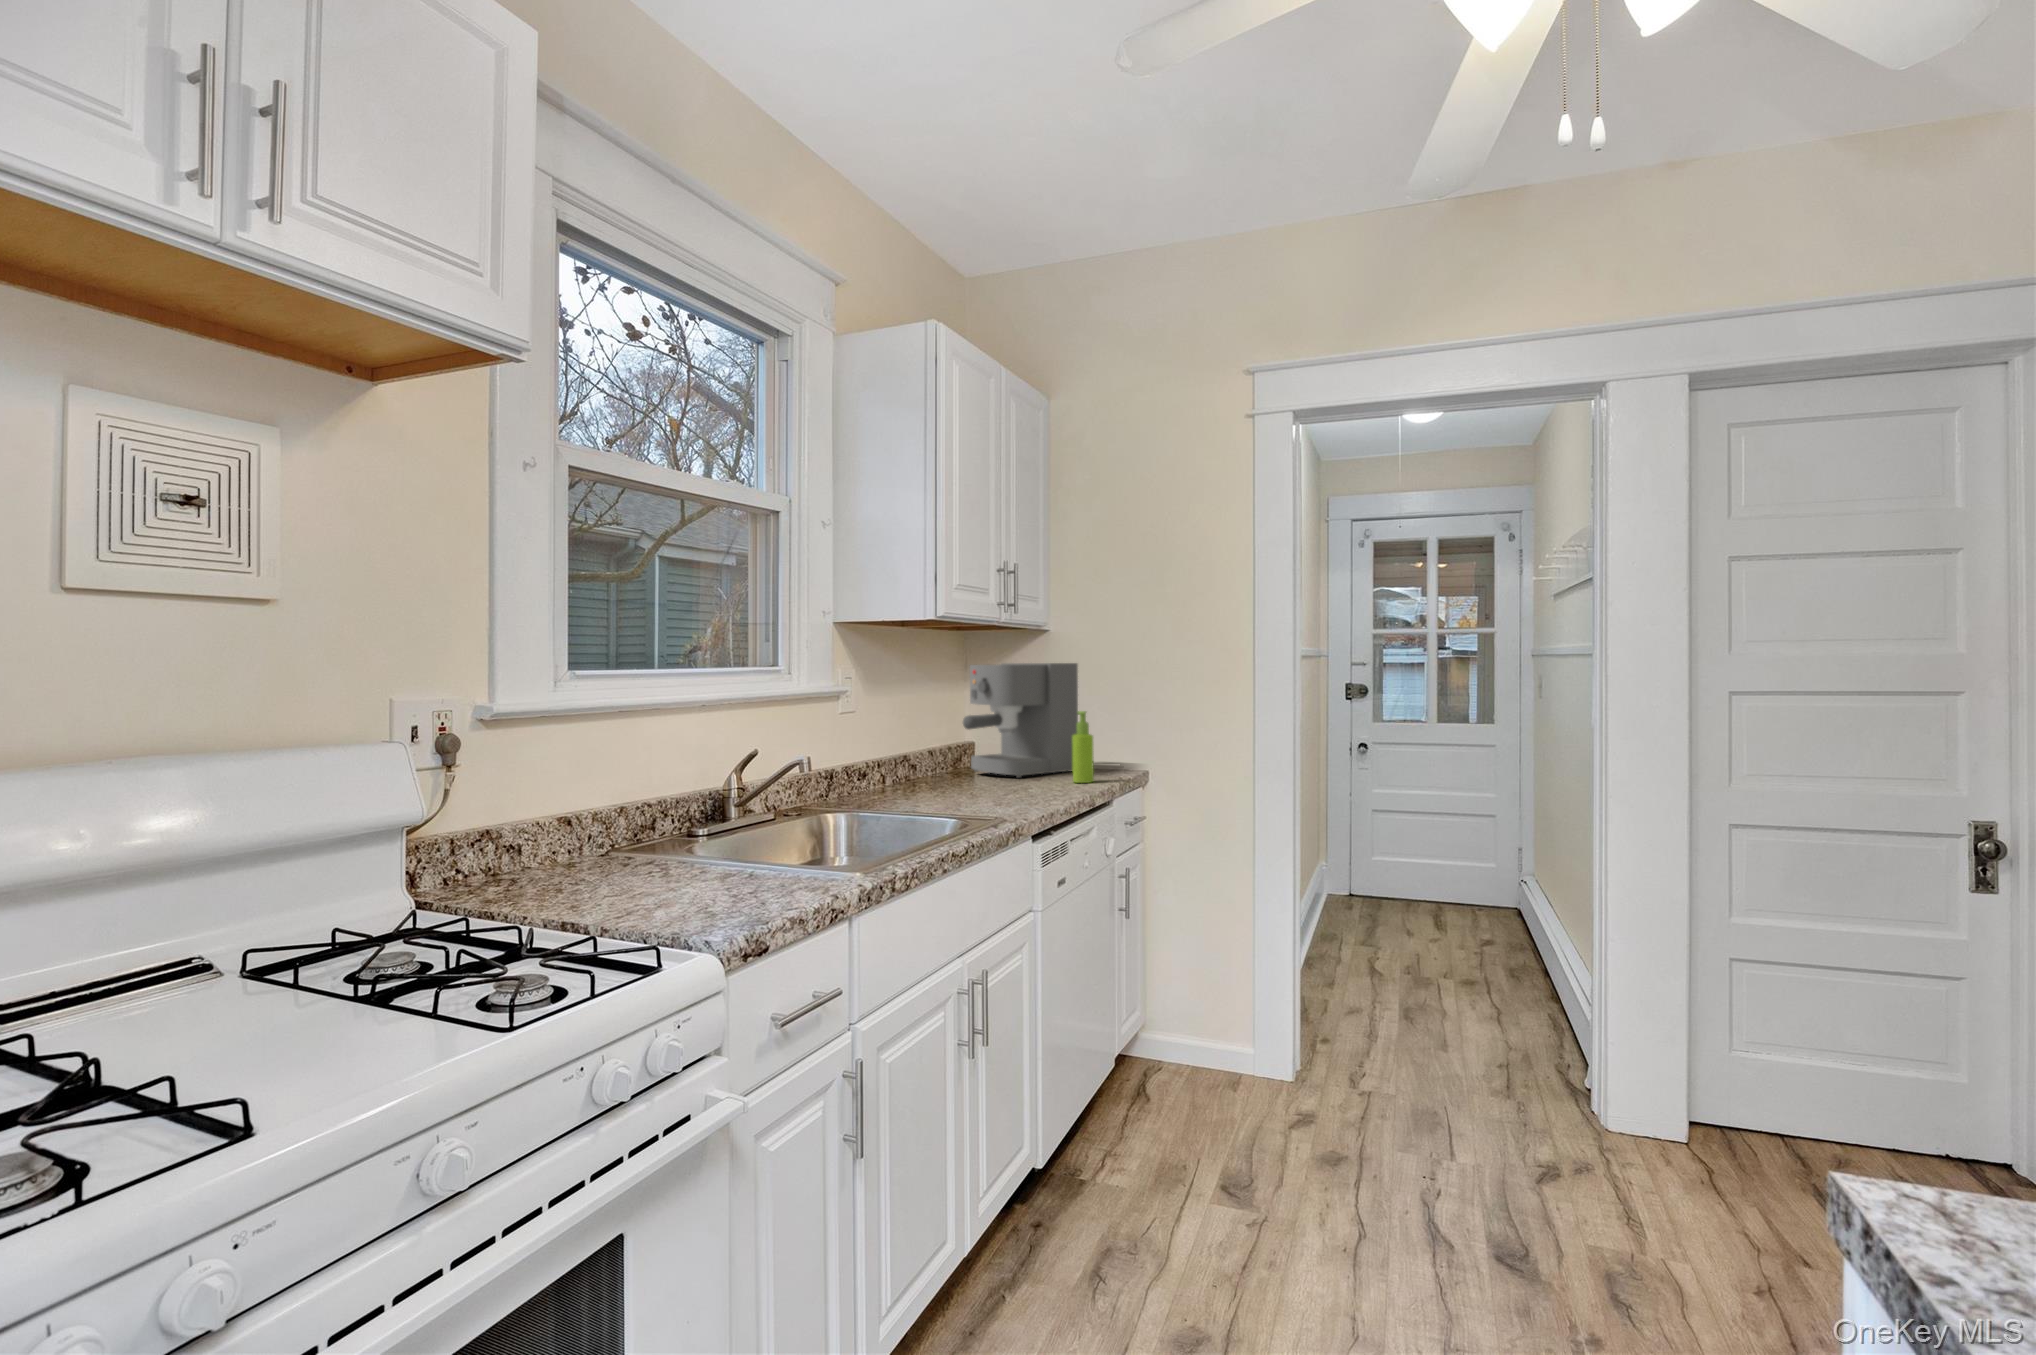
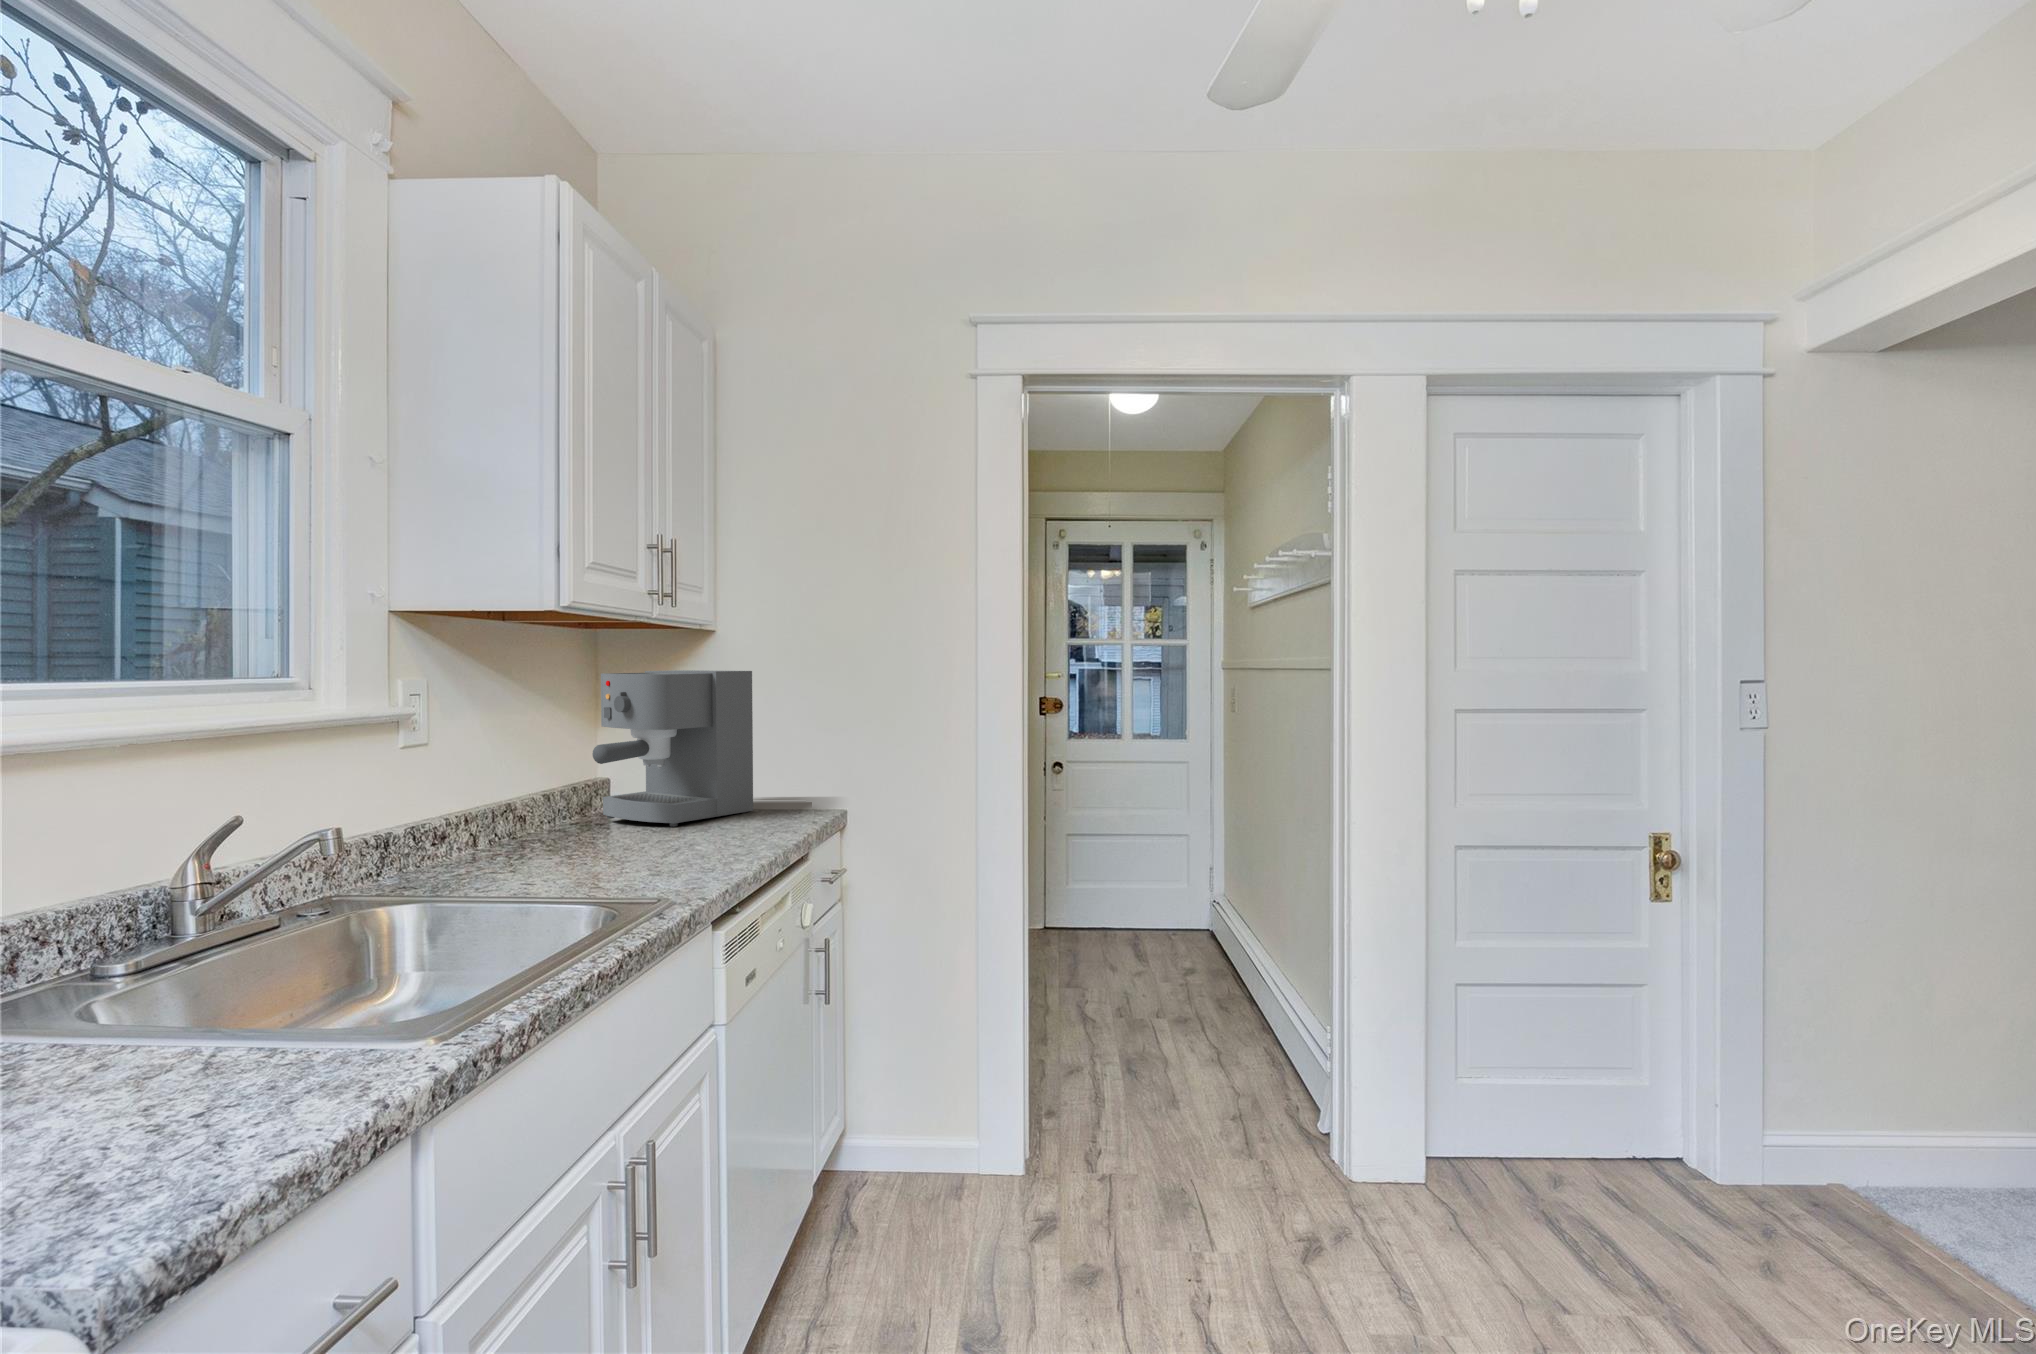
soap dispenser: present [1072,711,1094,783] -> none [751,736,779,832]

